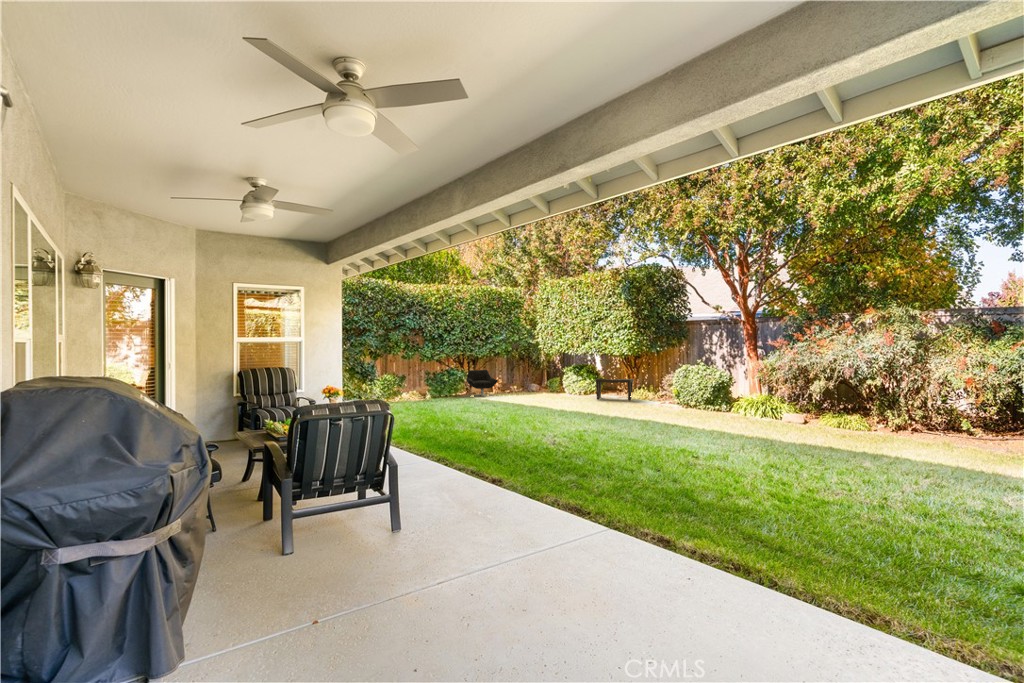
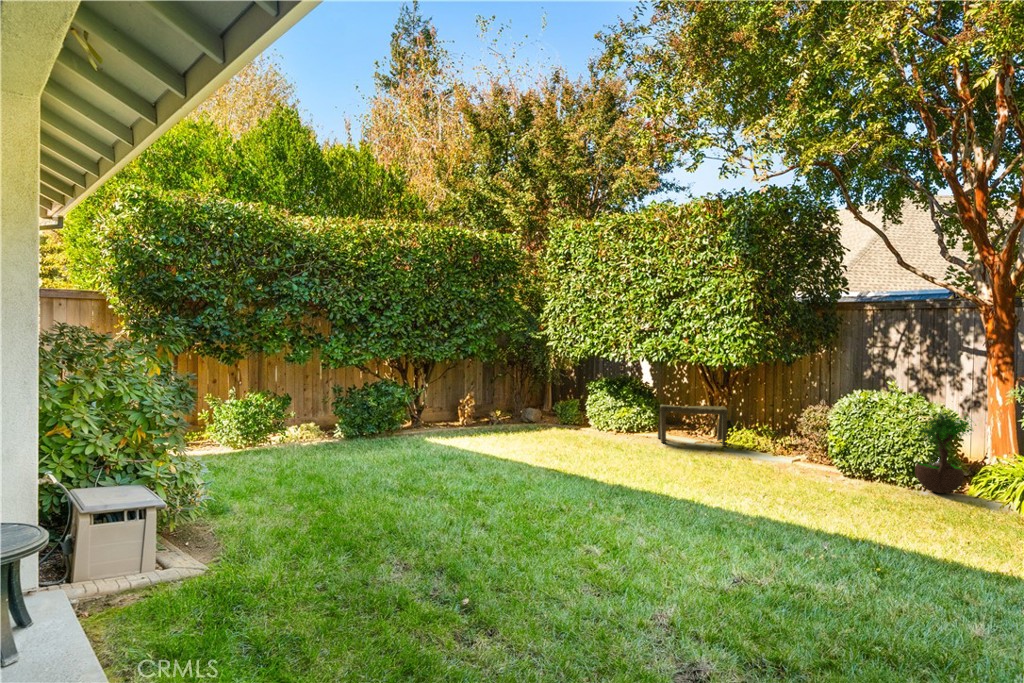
lounge chair: present [467,370,497,397] -> none [411,384,473,439]
potted tree: none [687,370,714,413] -> present [915,409,973,493]

